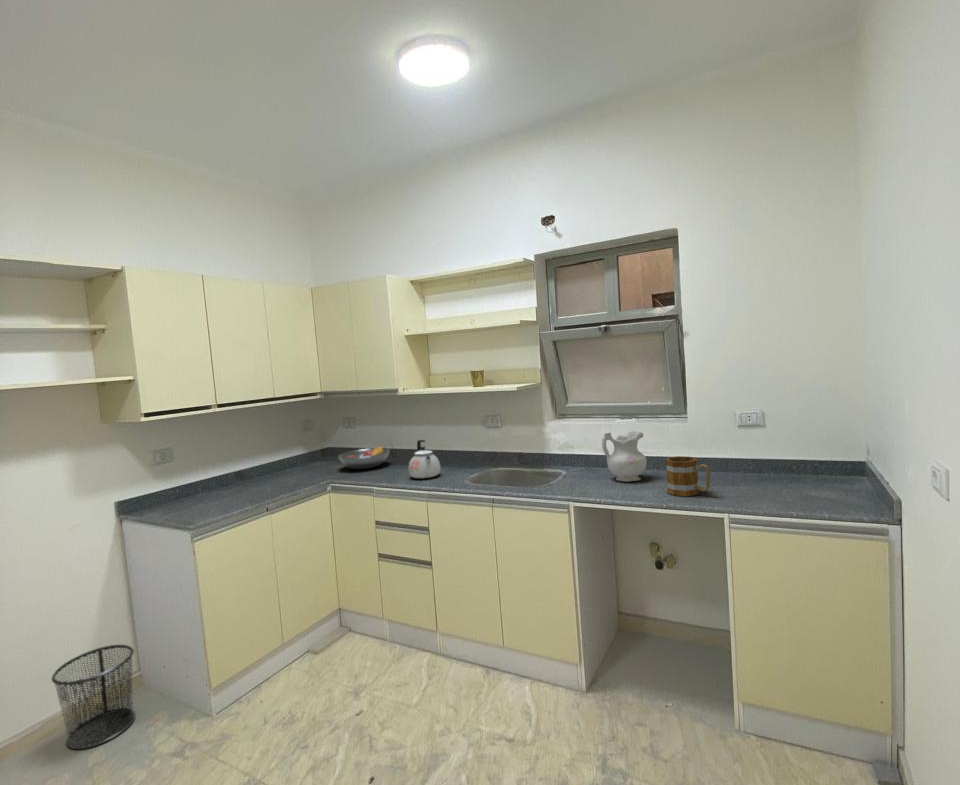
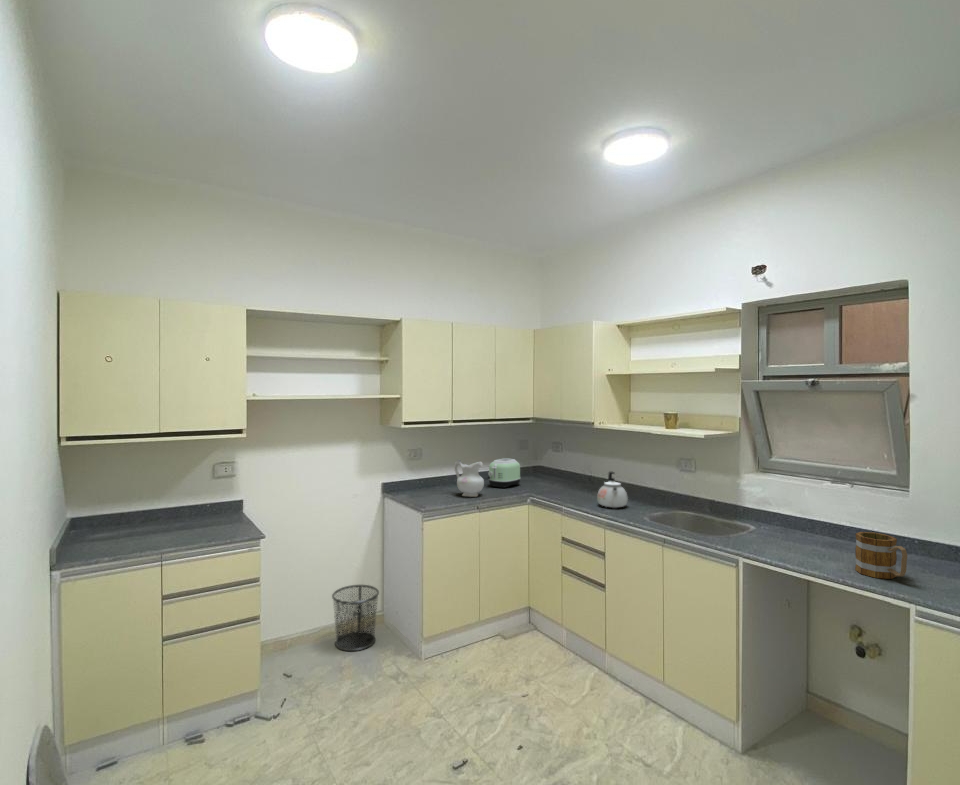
ceramic pitcher: present [602,431,647,482] -> present [454,460,484,497]
toaster: none [271,444,312,480] -> present [488,459,520,488]
fruit bowl: present [338,446,390,469] -> none [542,471,589,490]

